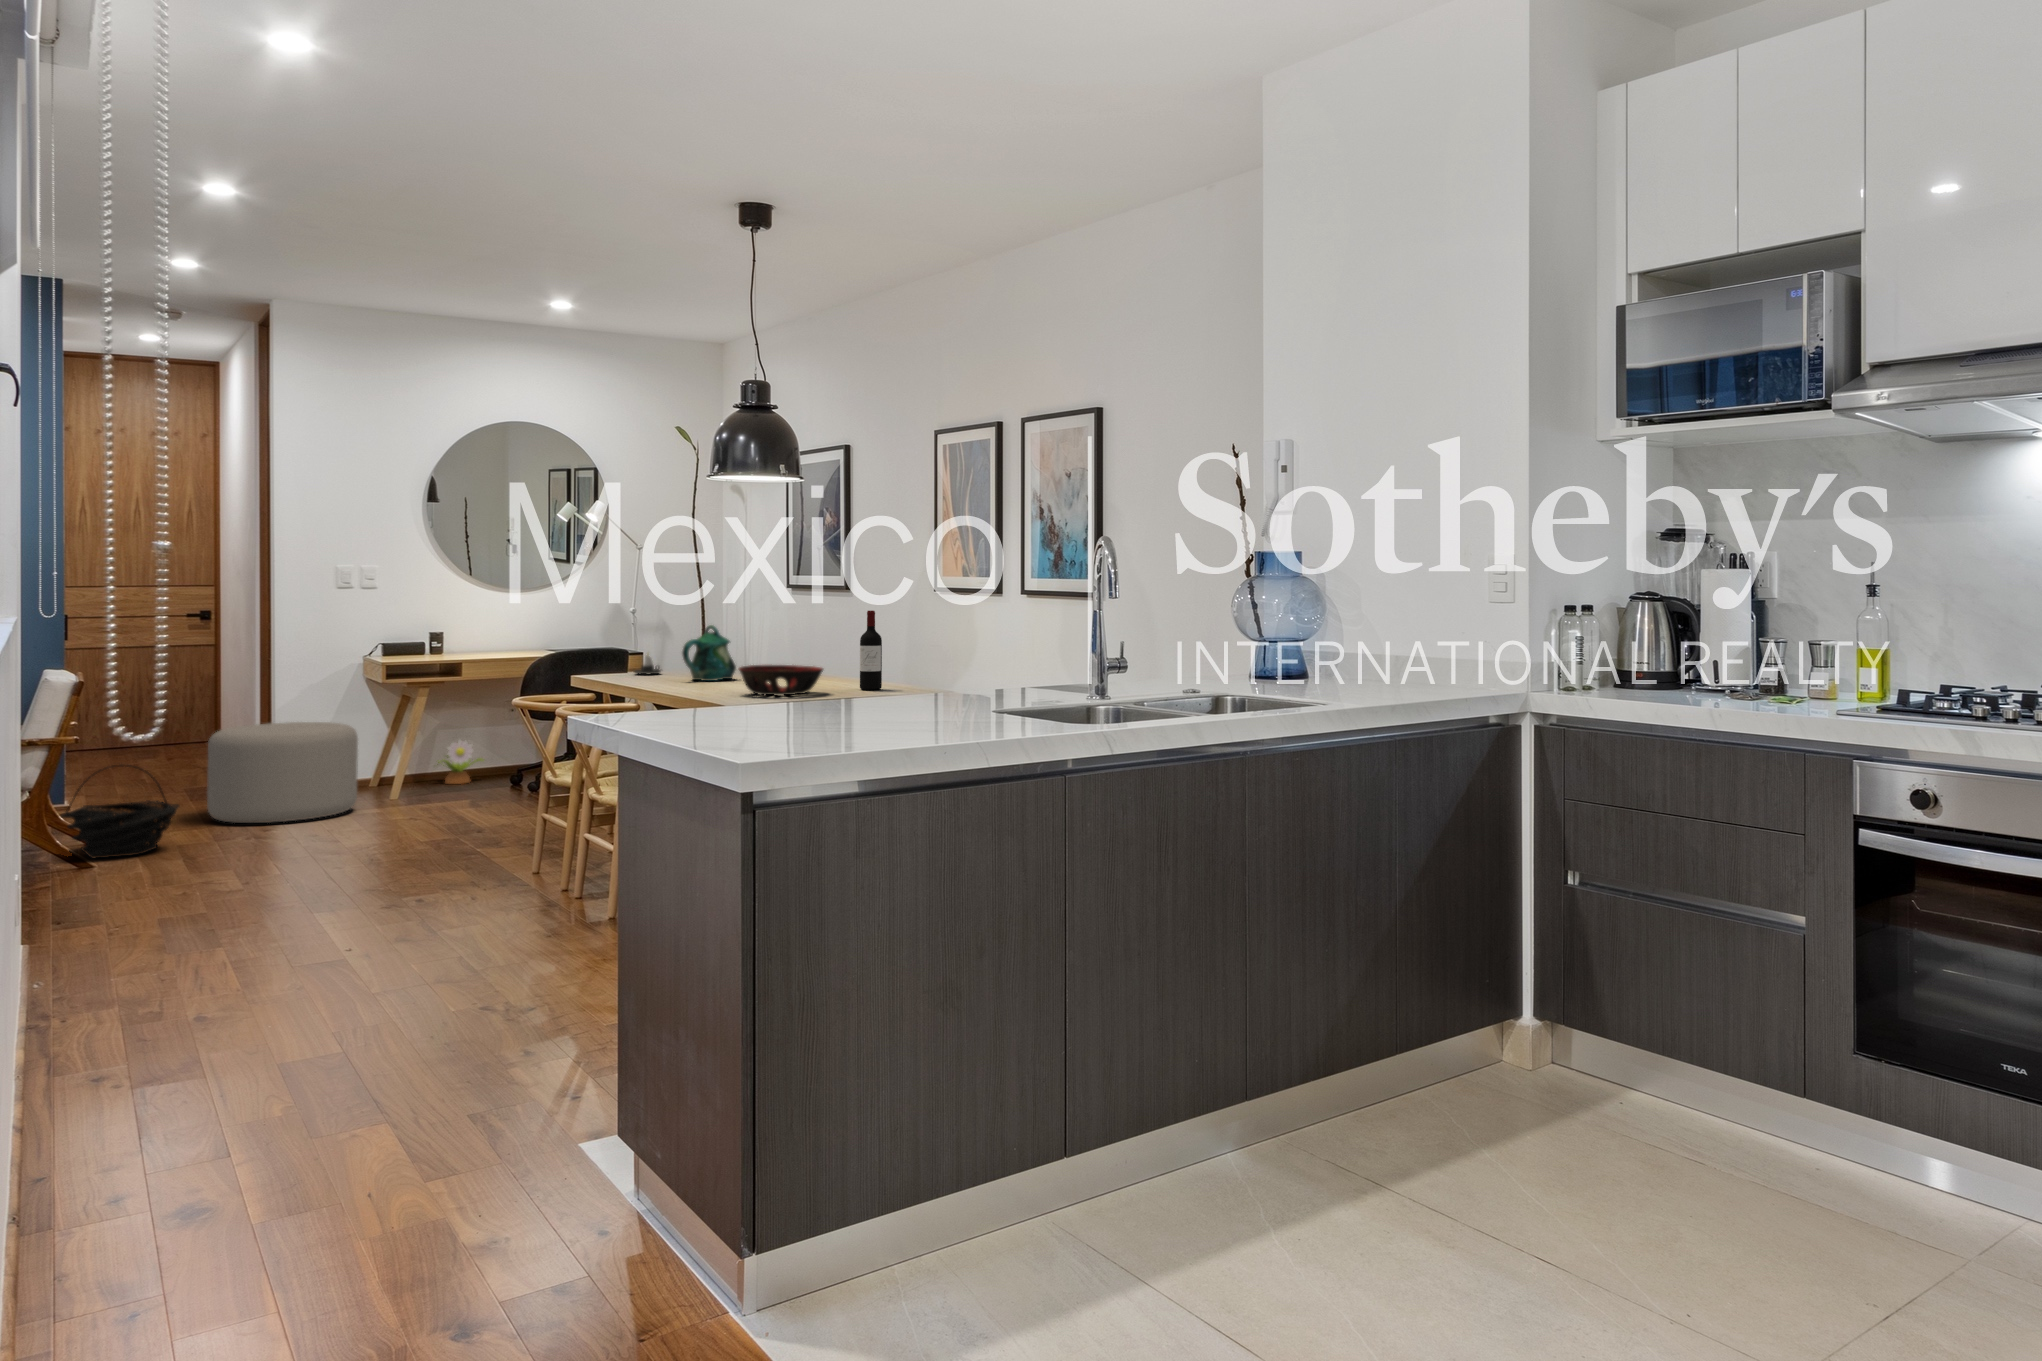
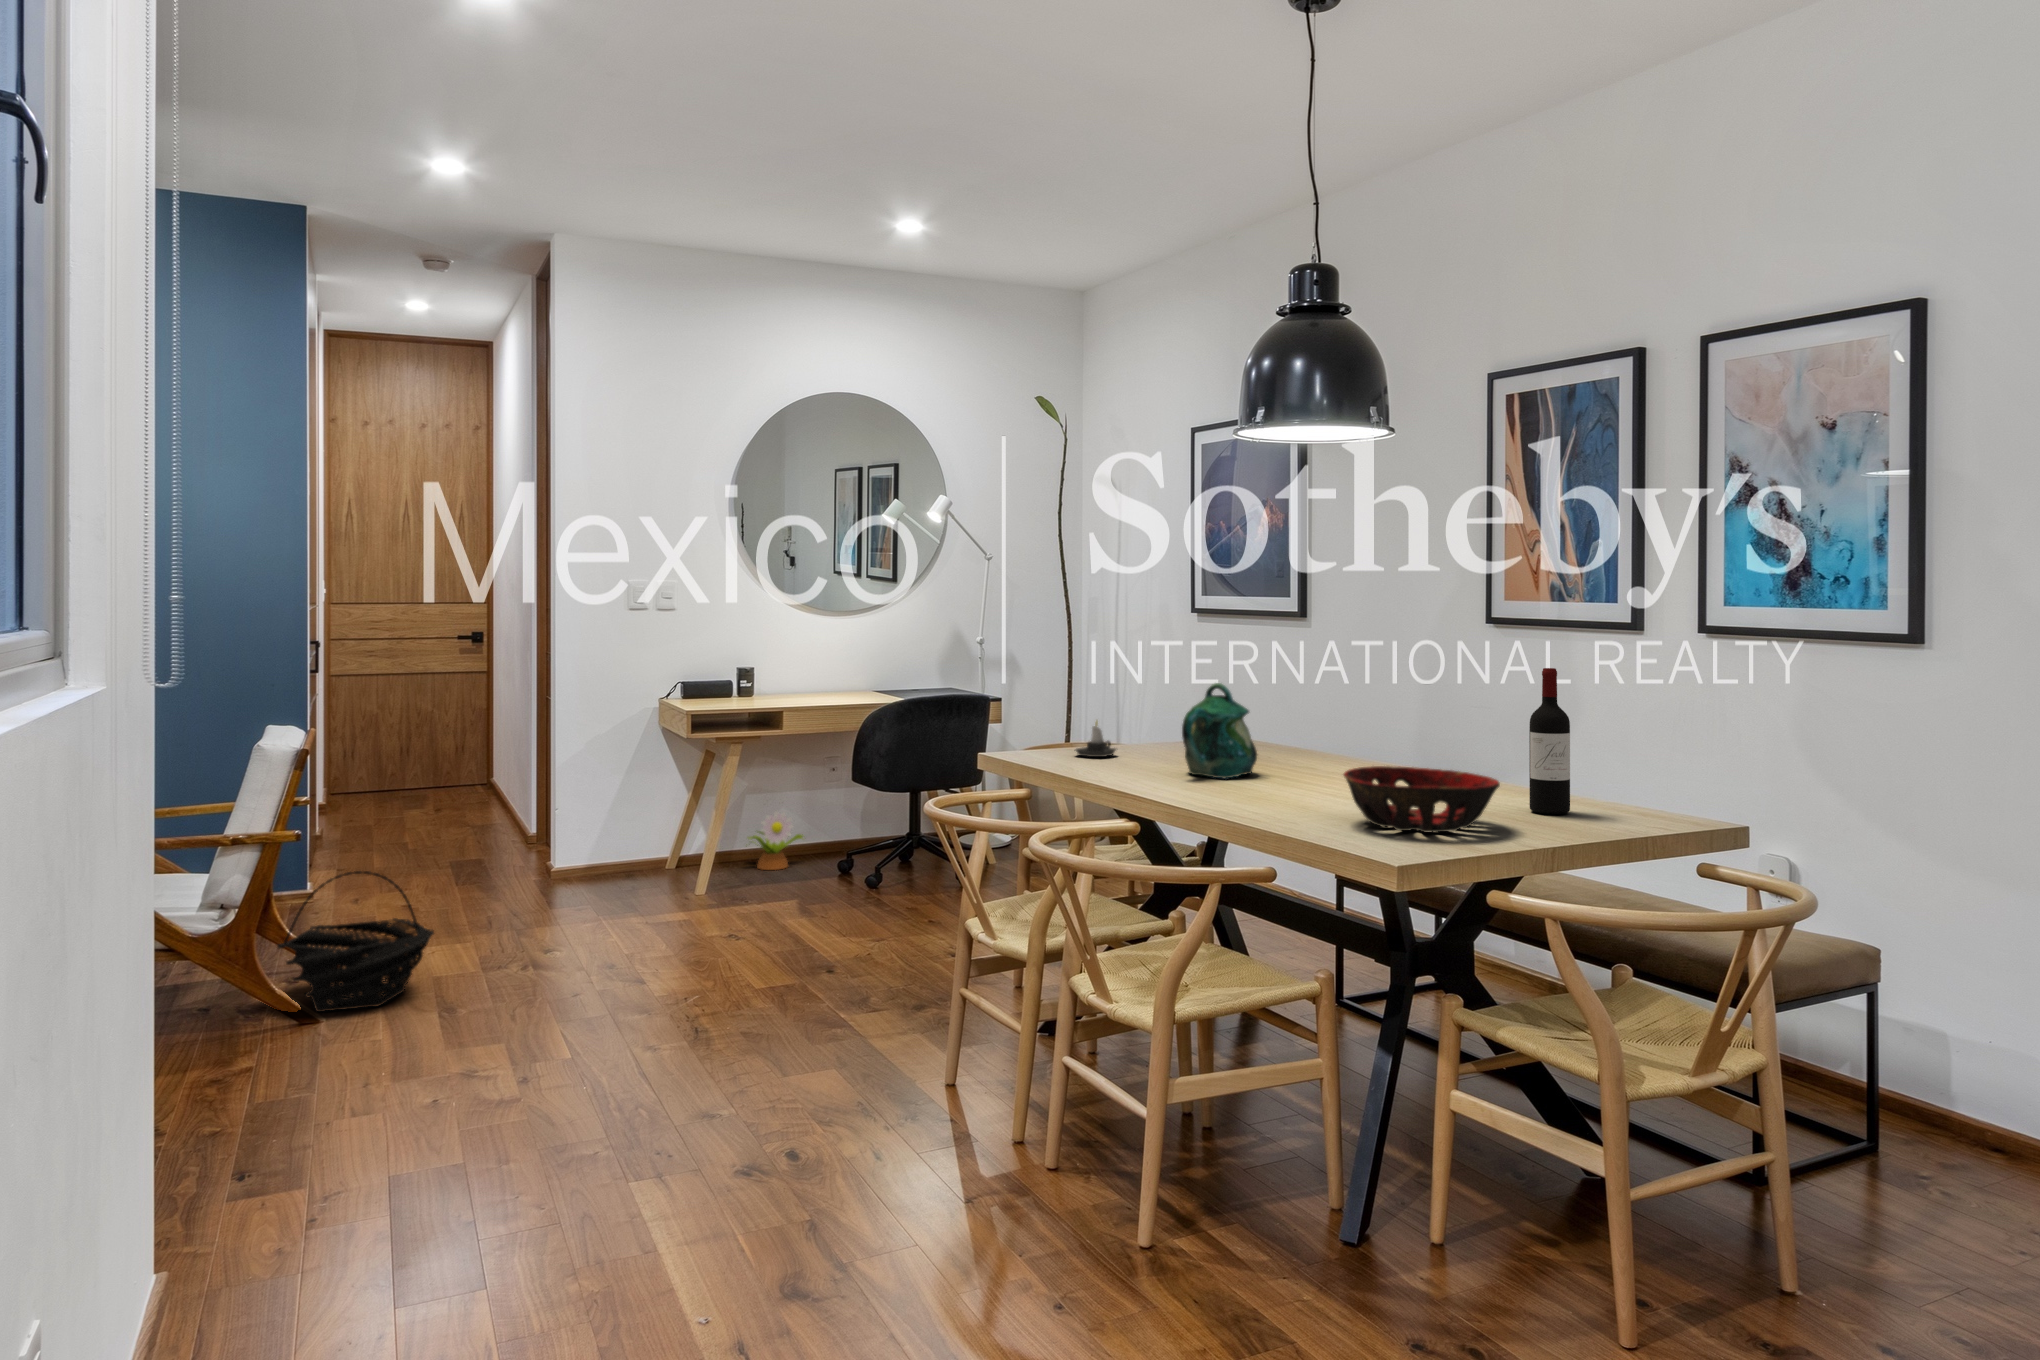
ottoman: present [207,722,358,823] -> none [473,794,660,941]

